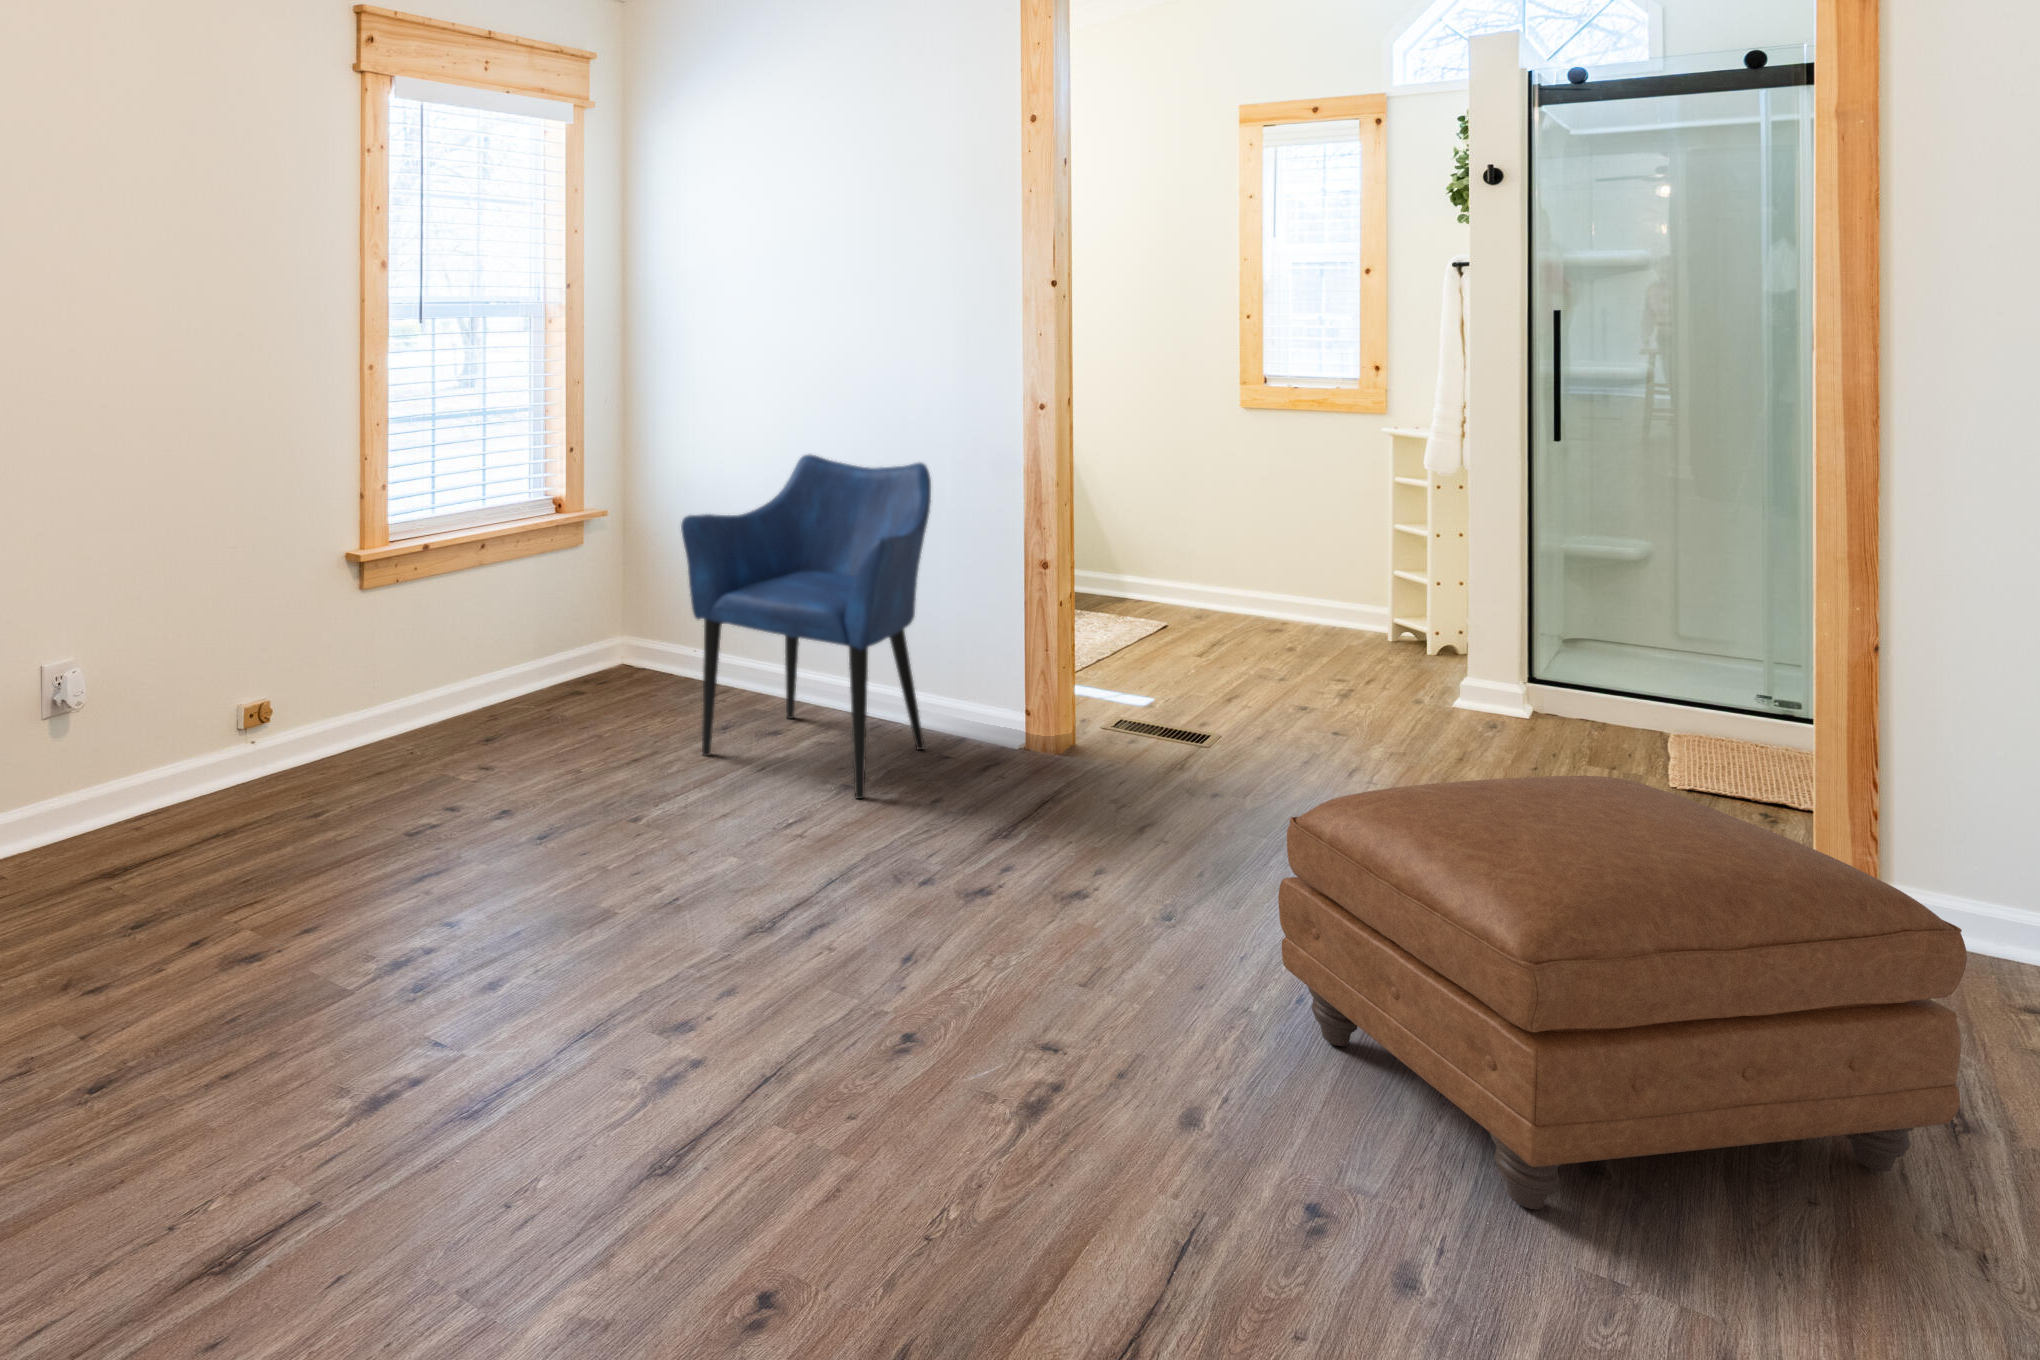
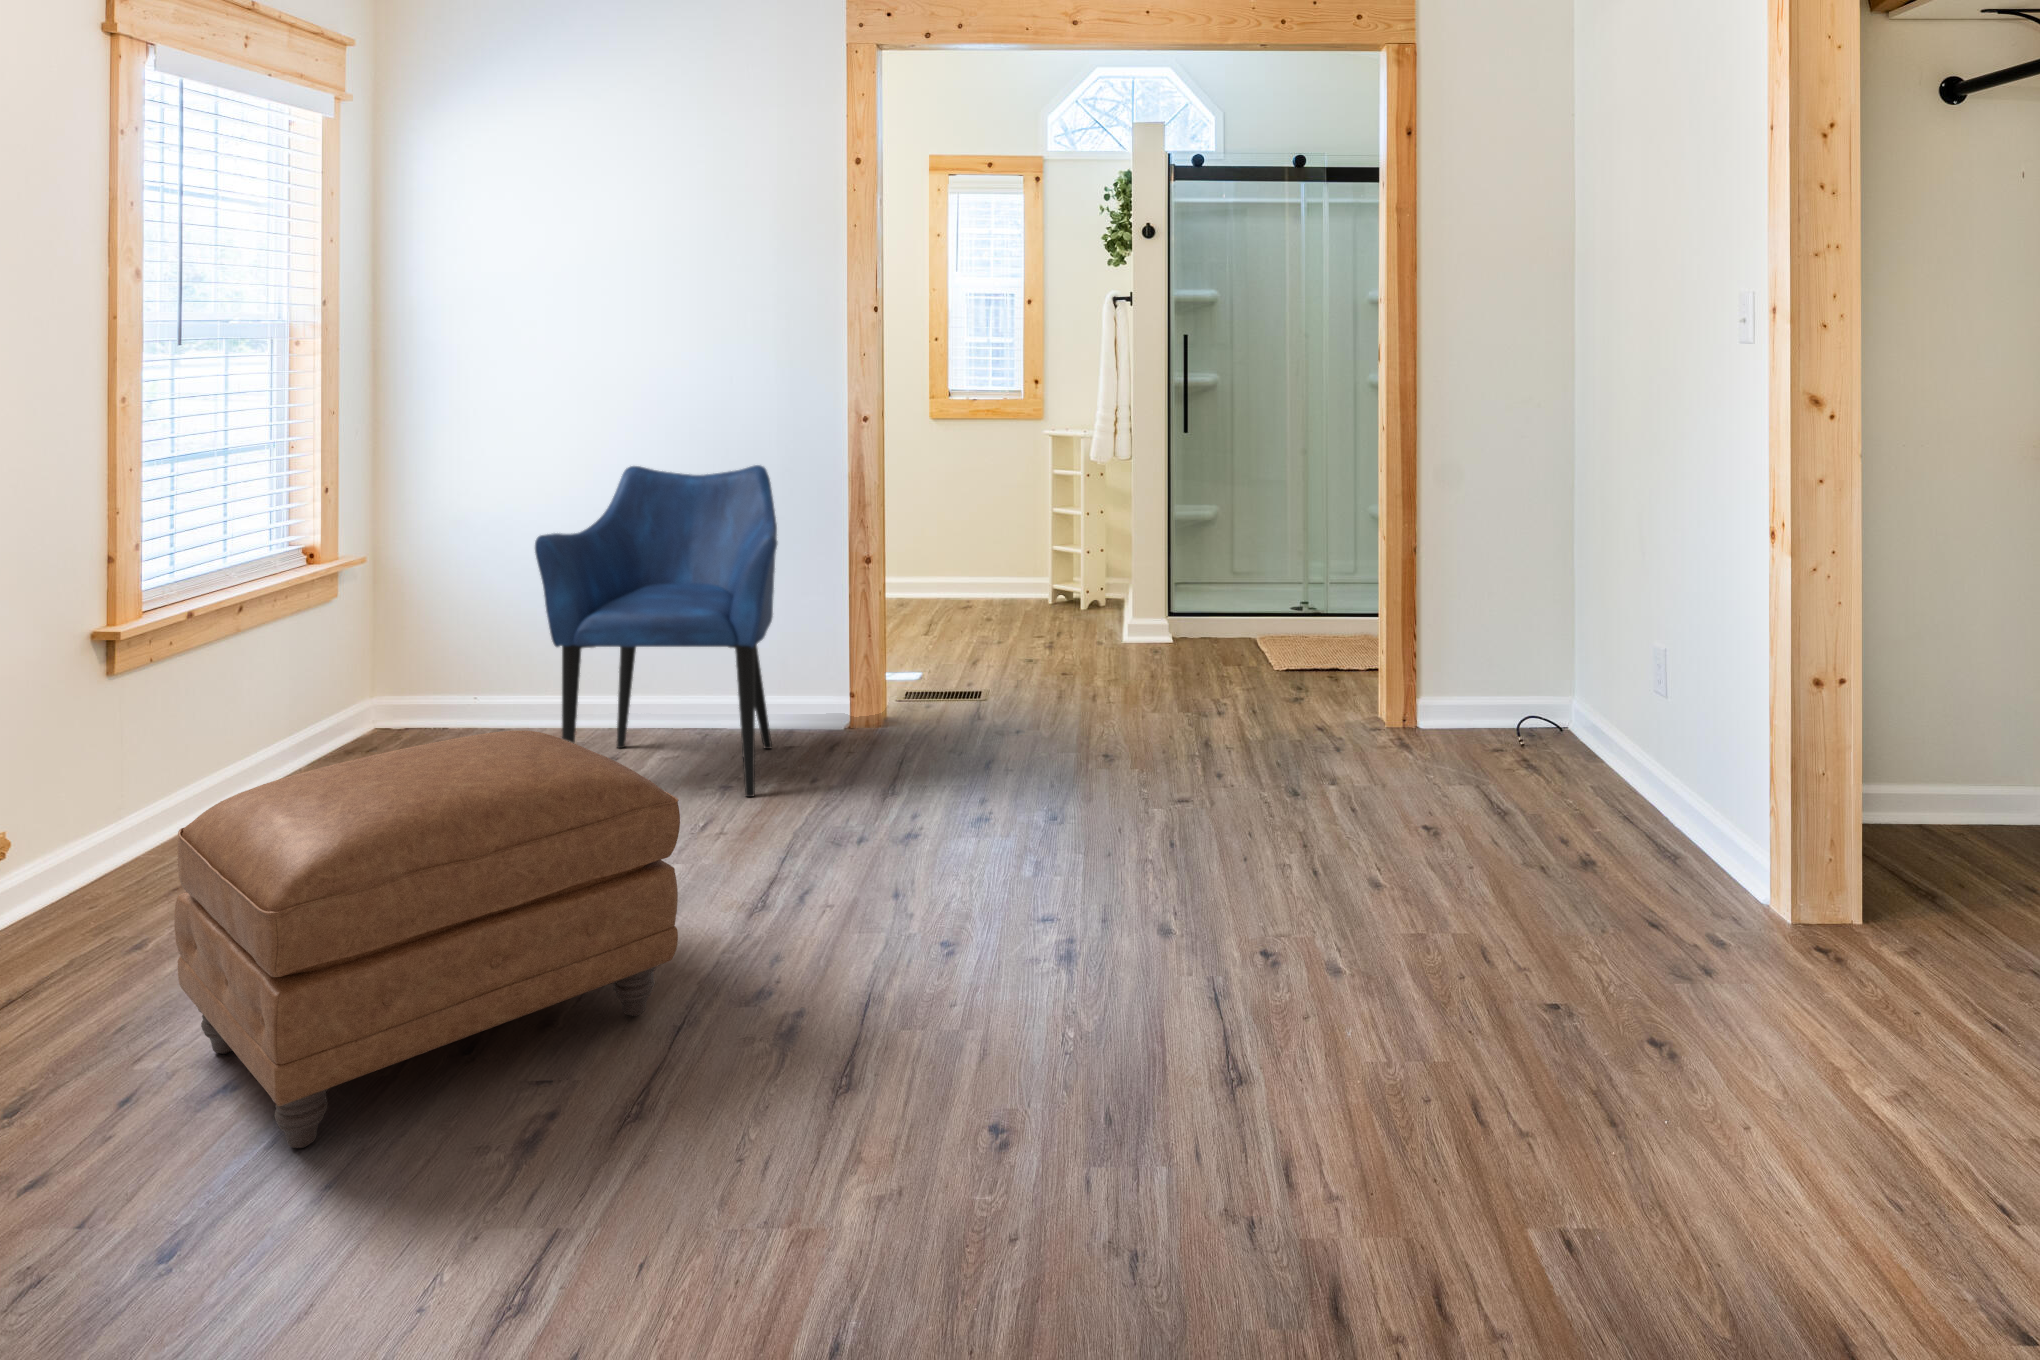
ottoman: present [1278,776,1967,1209] -> present [174,731,680,1148]

